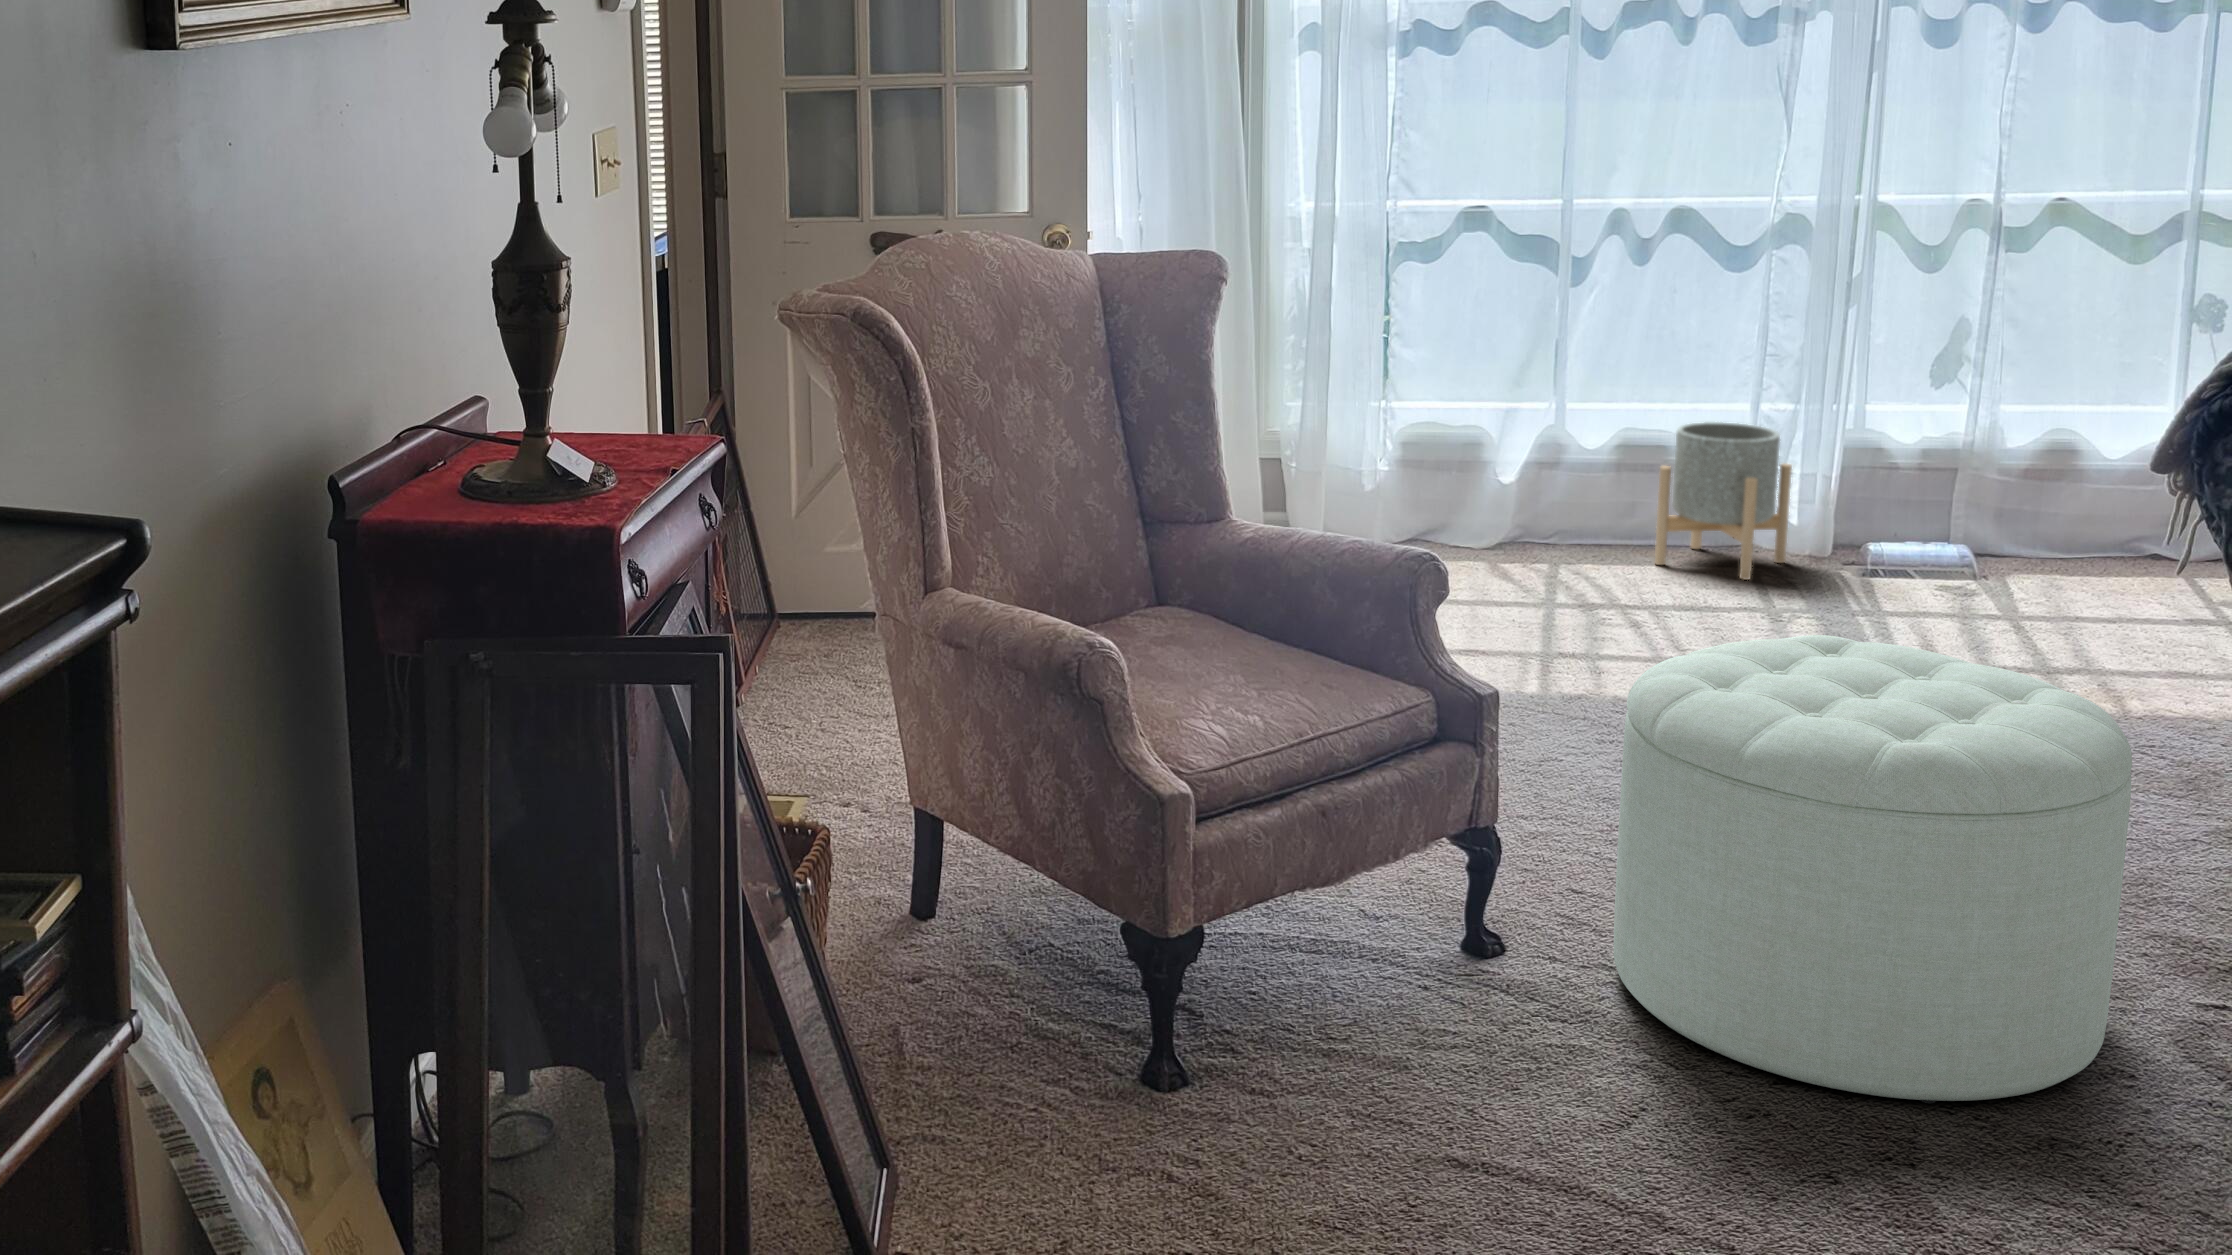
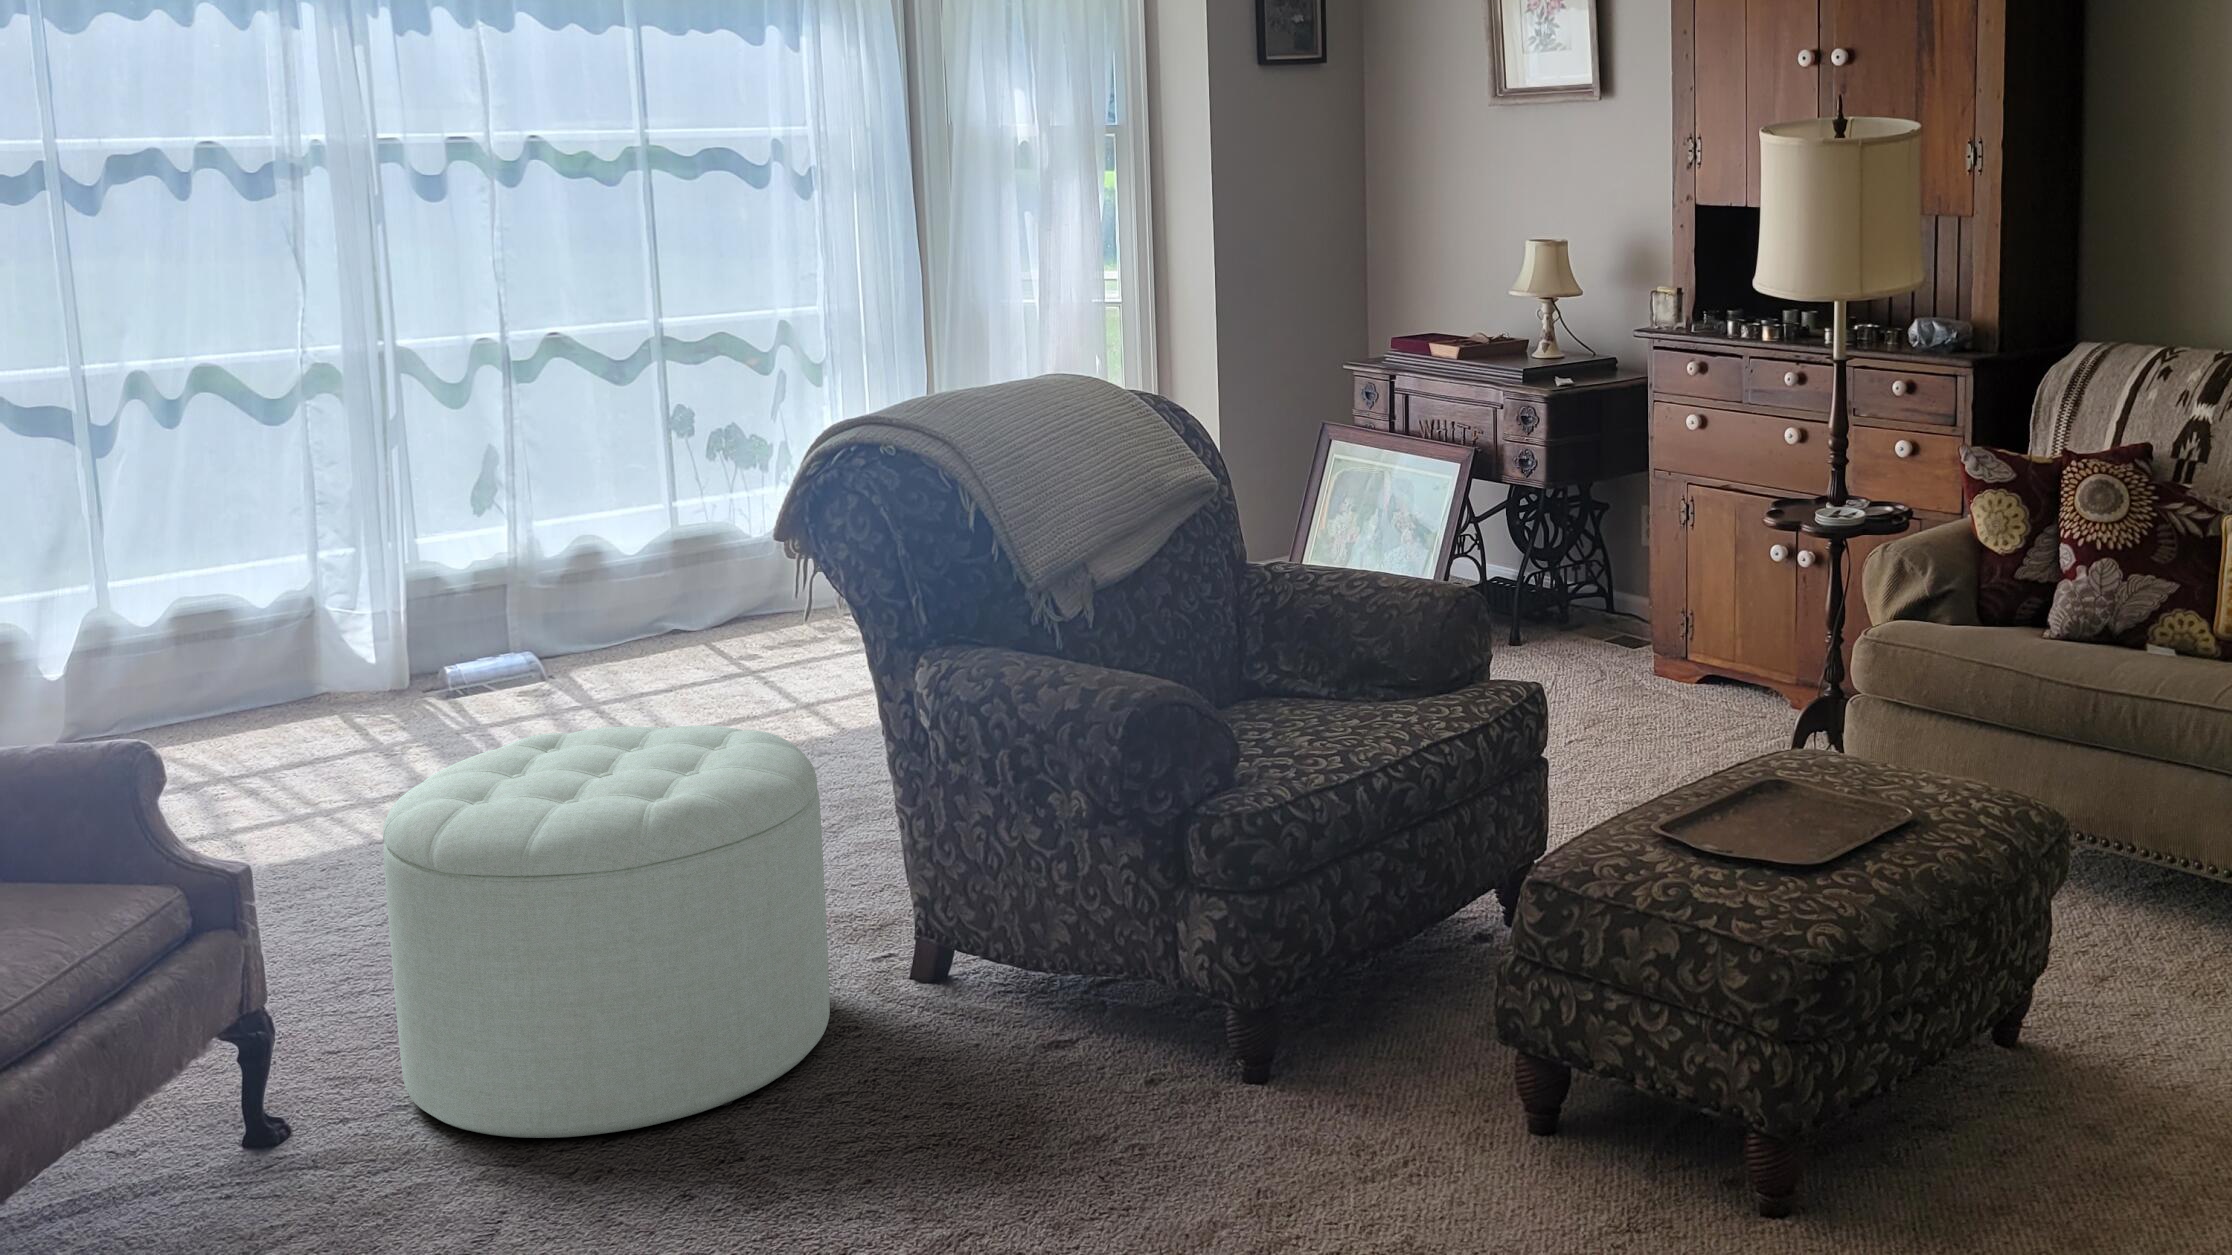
planter: present [1655,422,1792,580] -> none [230,575,369,734]

